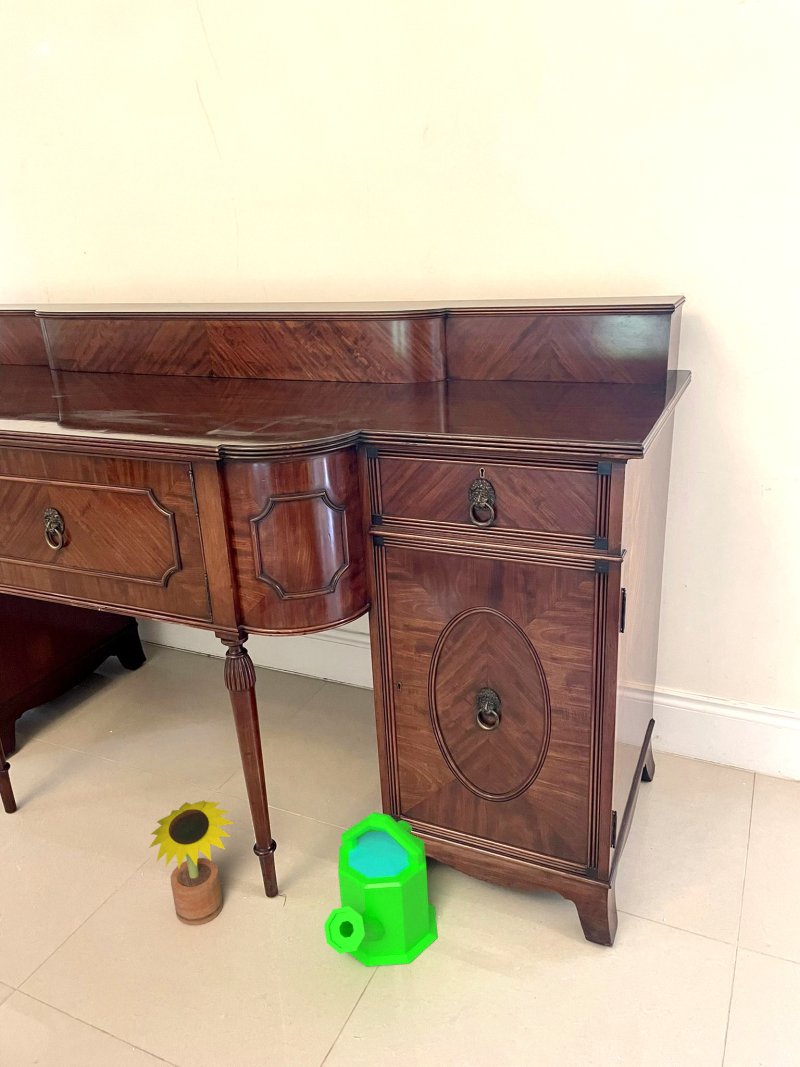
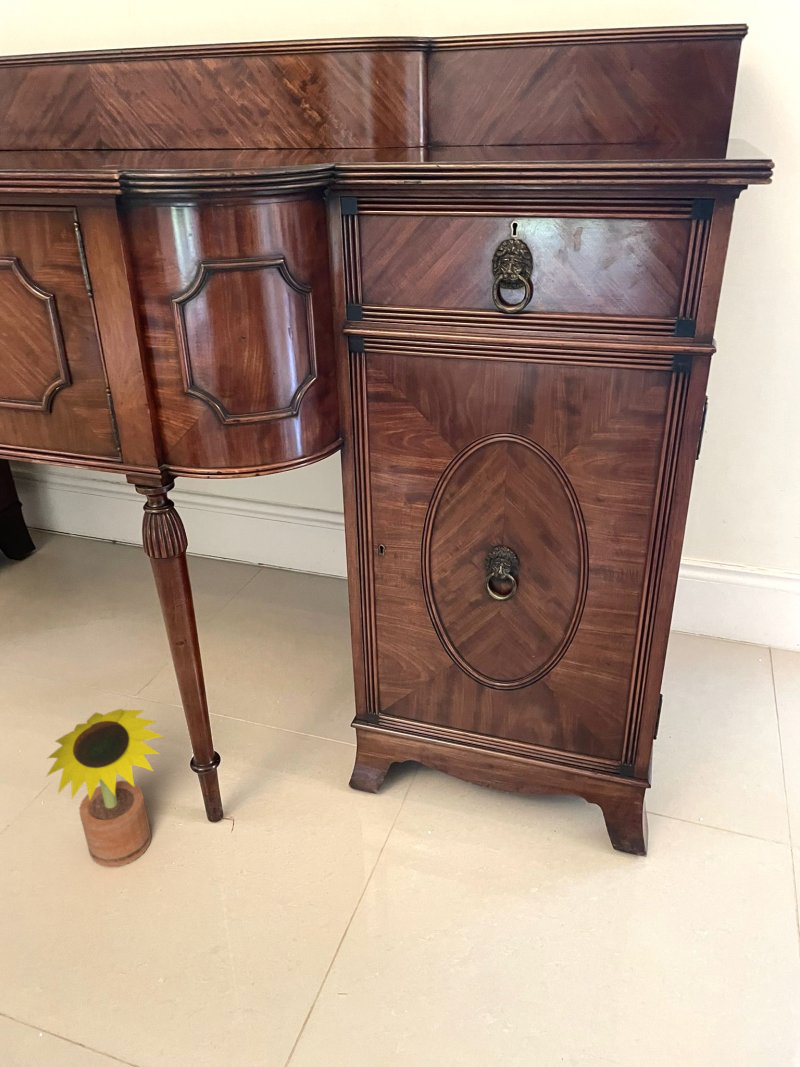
watering can: present [324,812,437,966] -> none [297,711,433,905]

